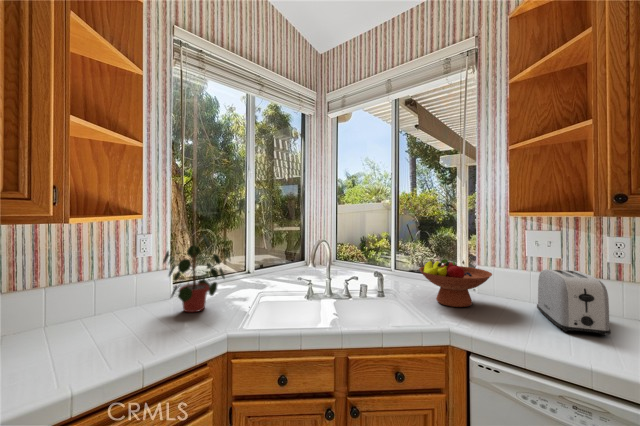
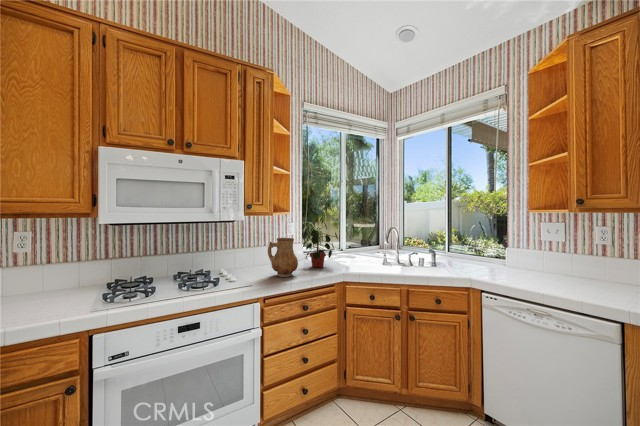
fruit bowl: present [419,259,492,307] -> none [460,241,511,272]
ceramic pitcher: none [65,267,137,350] -> present [268,238,298,277]
toaster: present [537,269,611,336] -> none [543,247,581,287]

